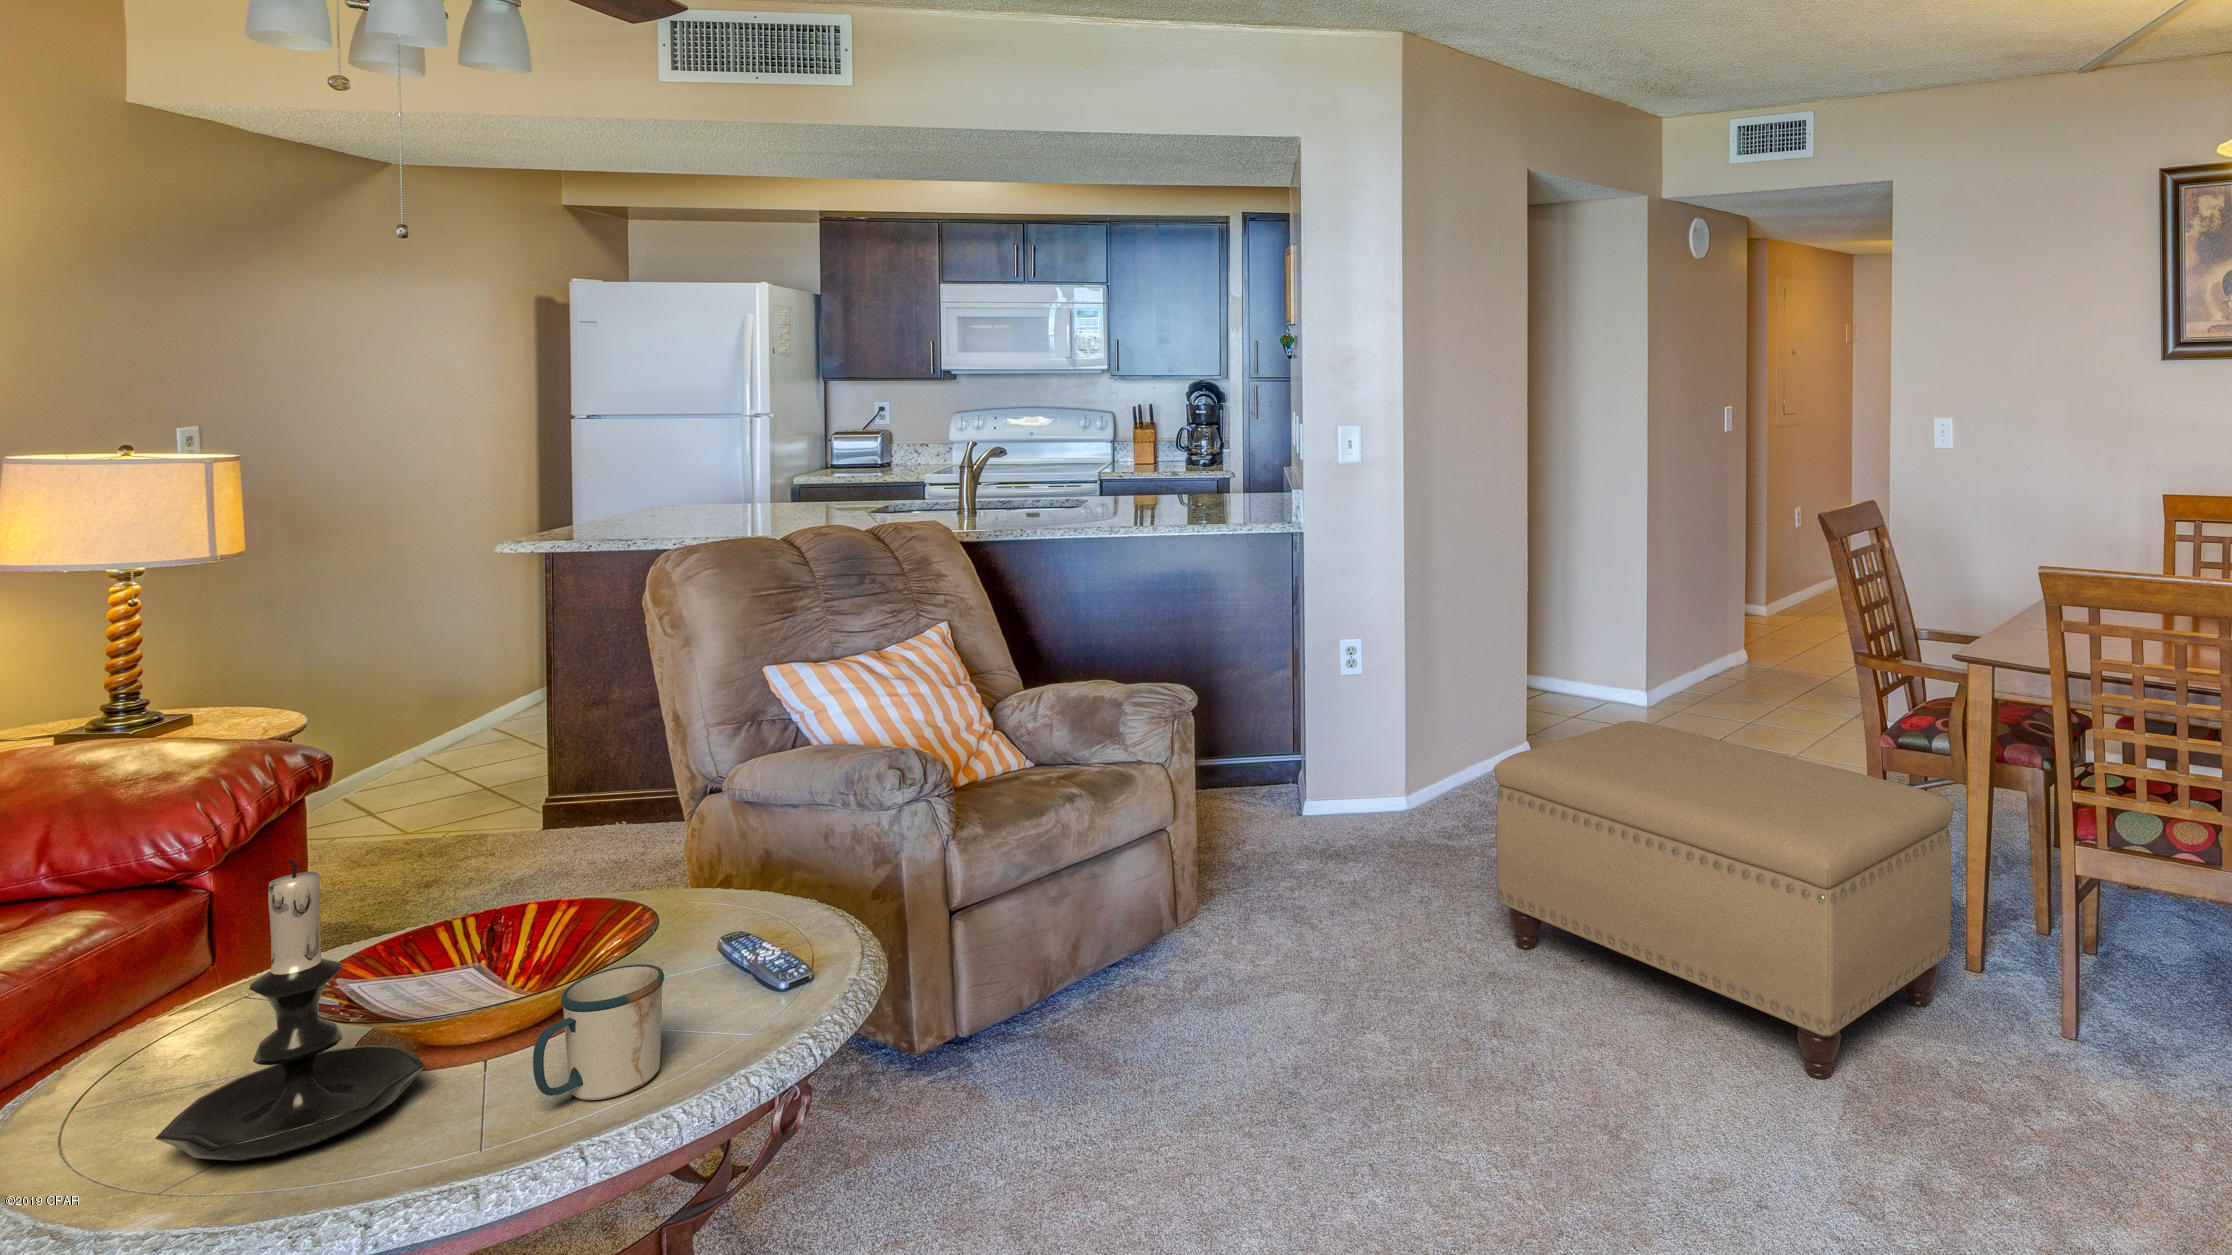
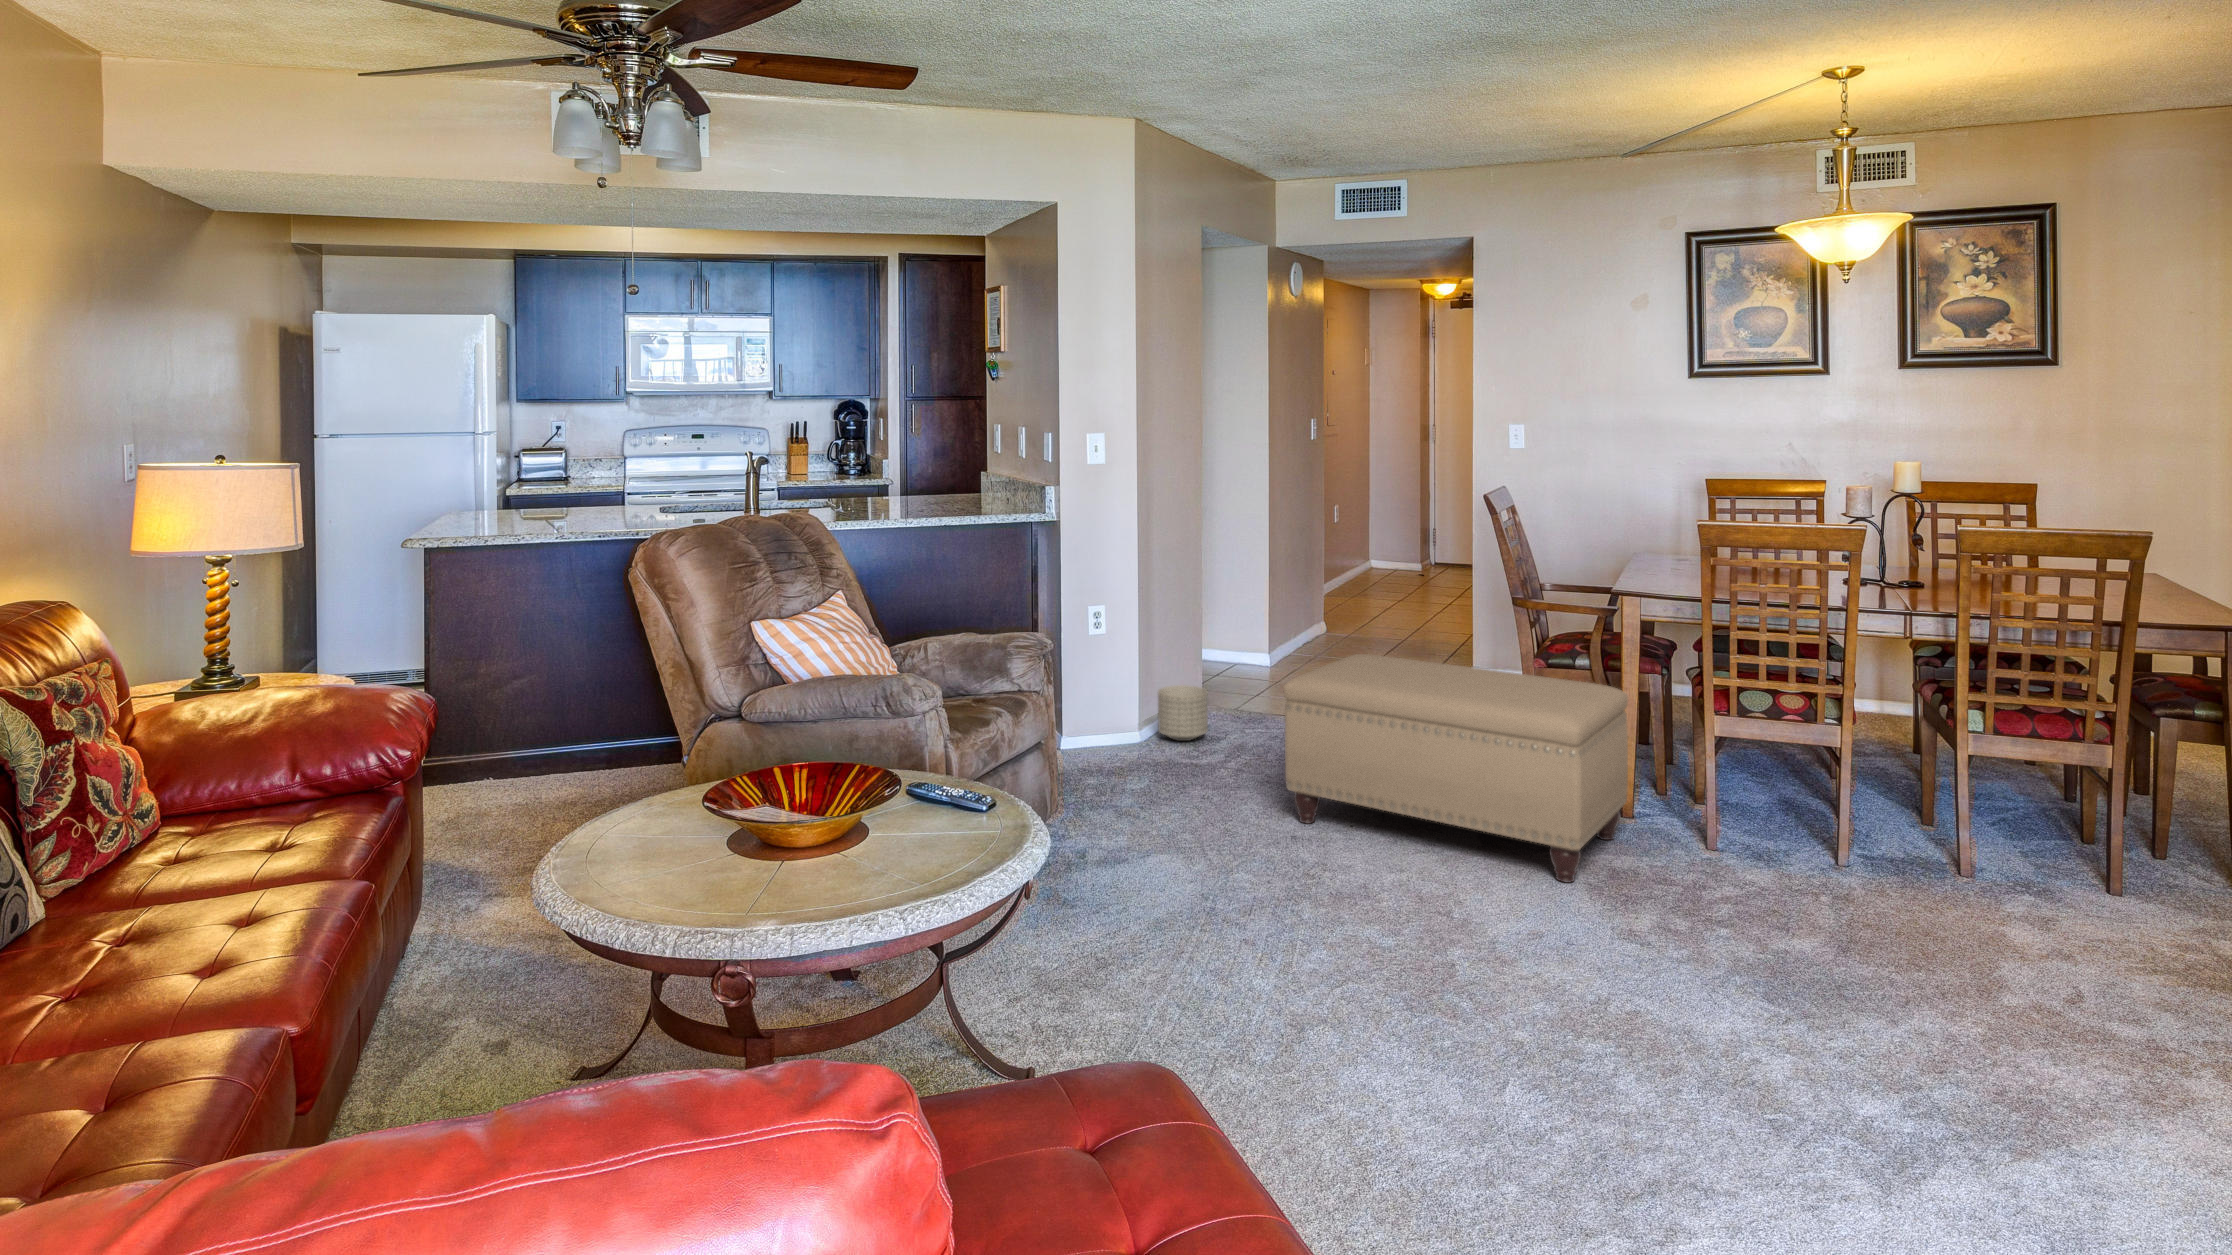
planter: none [1428,740,1490,811] -> present [1158,685,1208,741]
candle holder: present [155,860,425,1161] -> none [718,711,844,903]
mug: present [533,964,664,1100] -> none [925,785,980,867]

